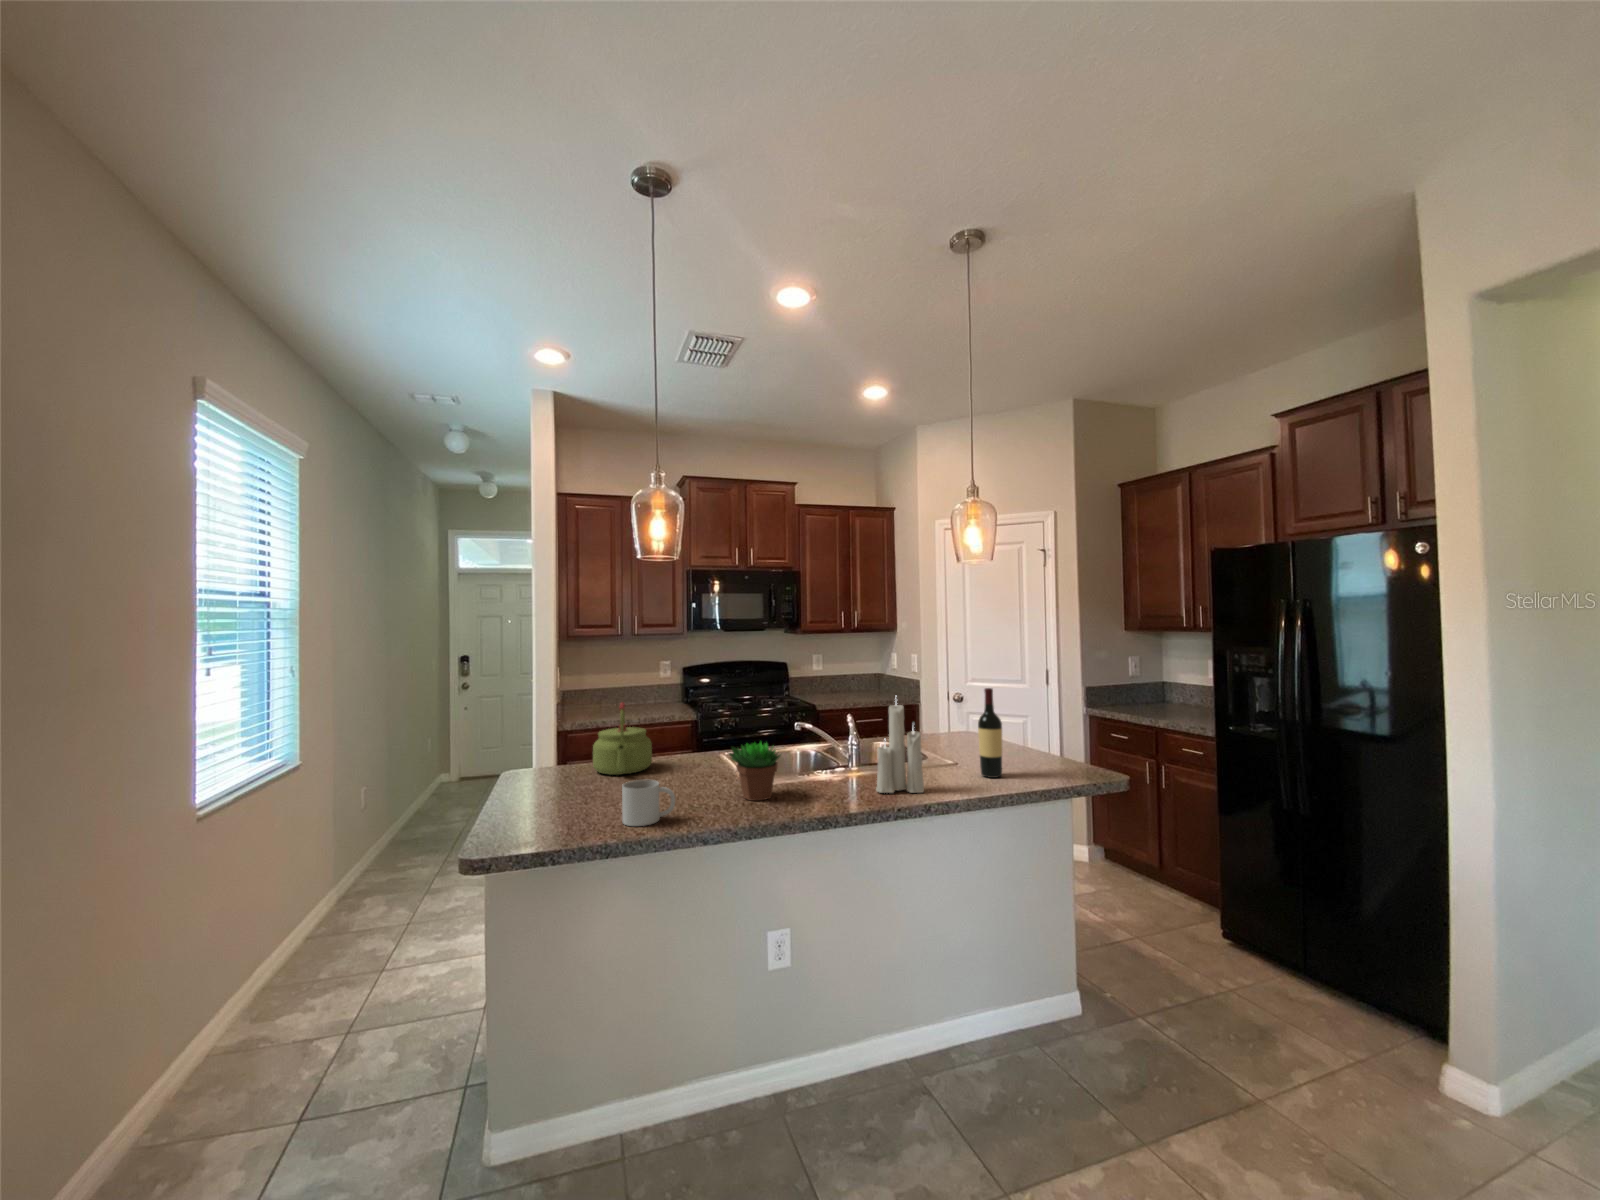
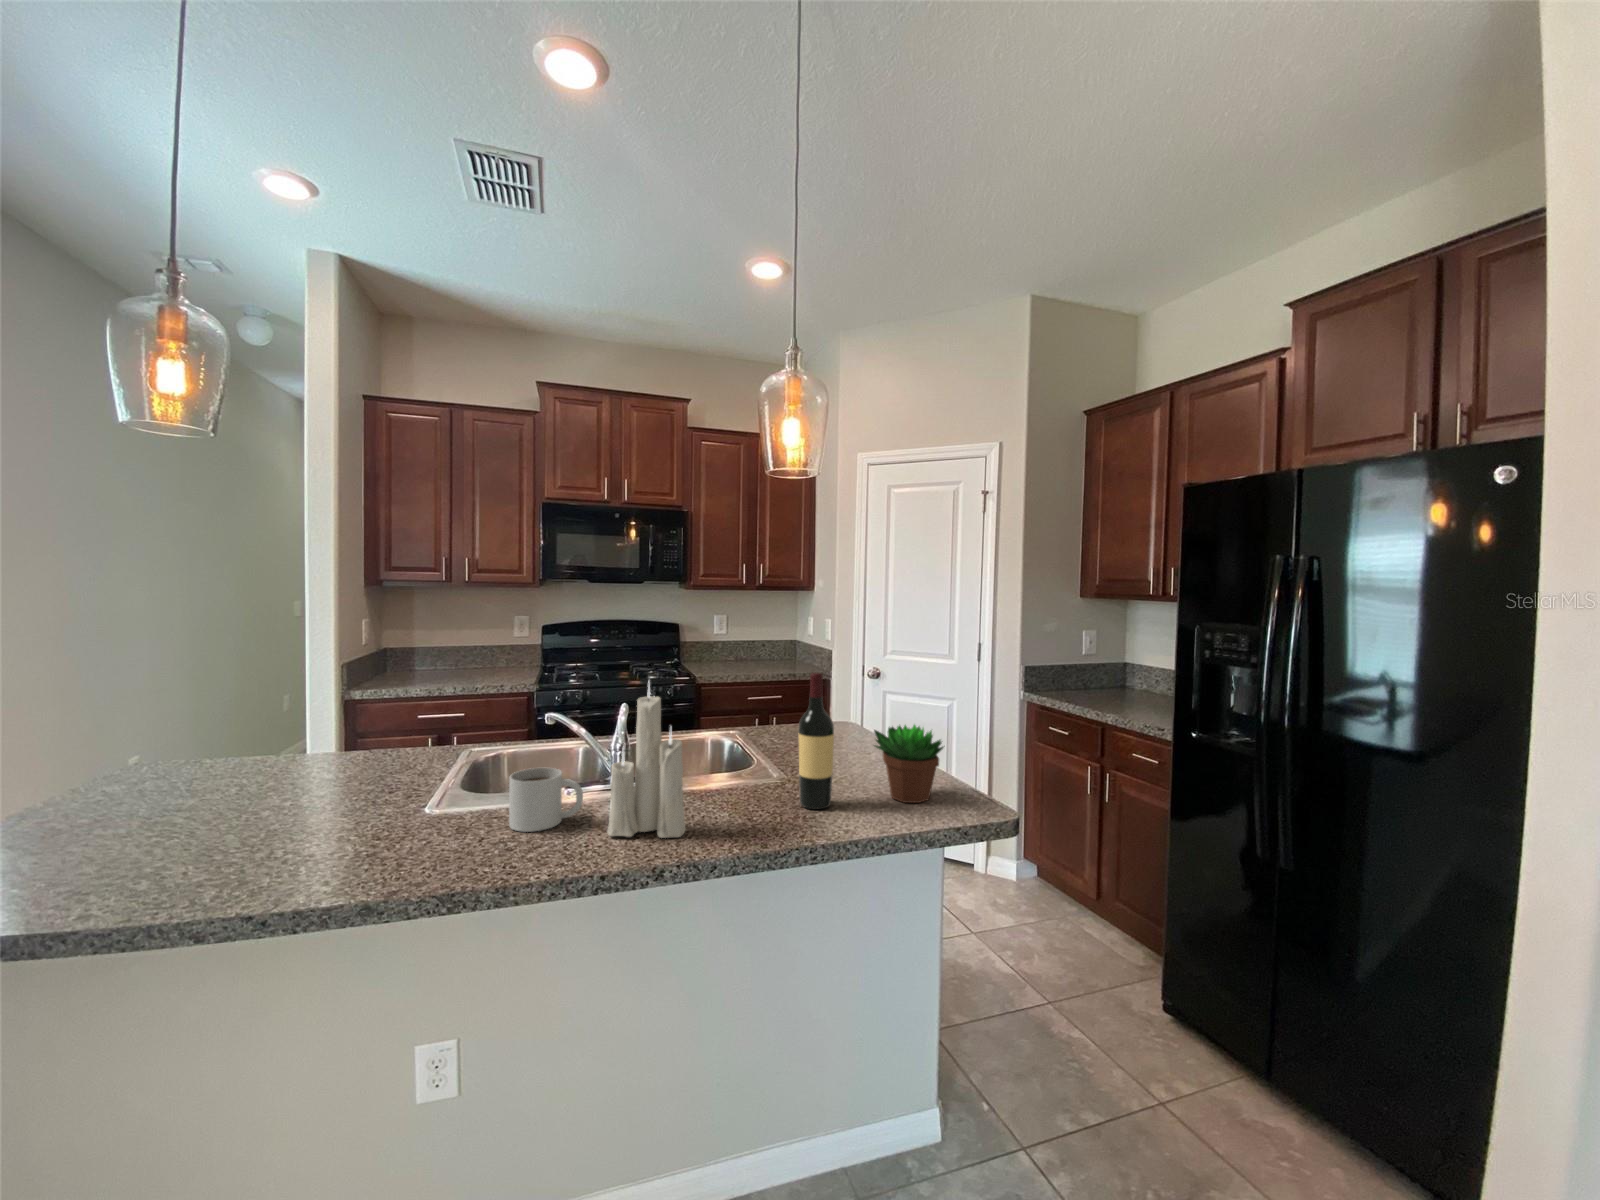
kettle: present [593,702,652,775] -> none [238,674,344,782]
succulent plant: present [729,742,781,800] -> present [874,725,943,803]
mug: present [622,780,675,826] -> present [509,768,583,832]

